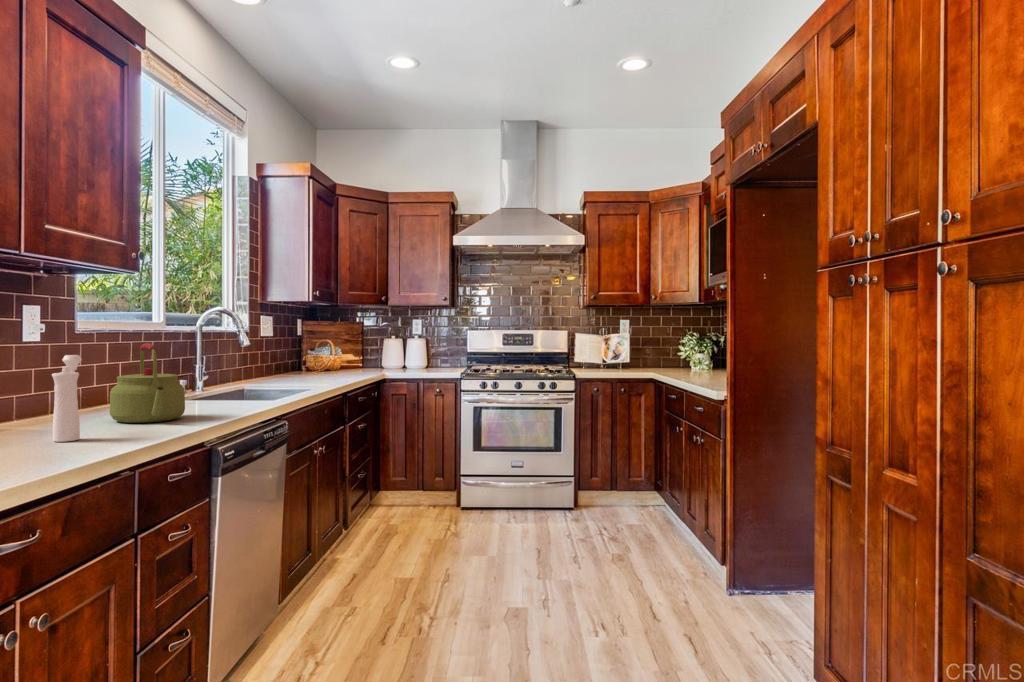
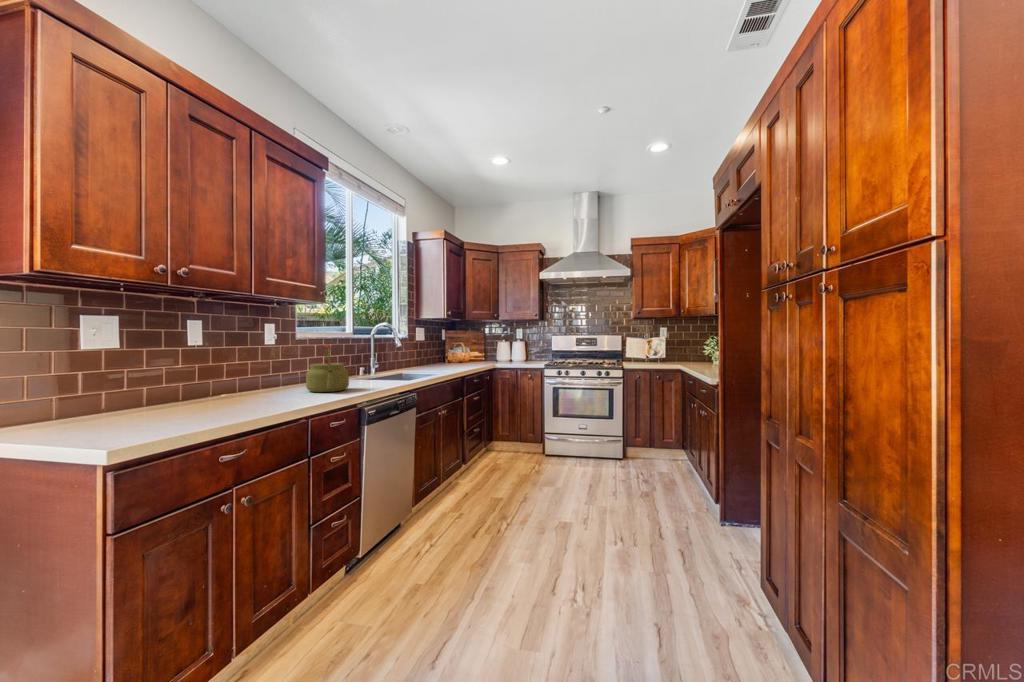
pepper mill: present [52,355,82,442] -> none [264,351,284,402]

